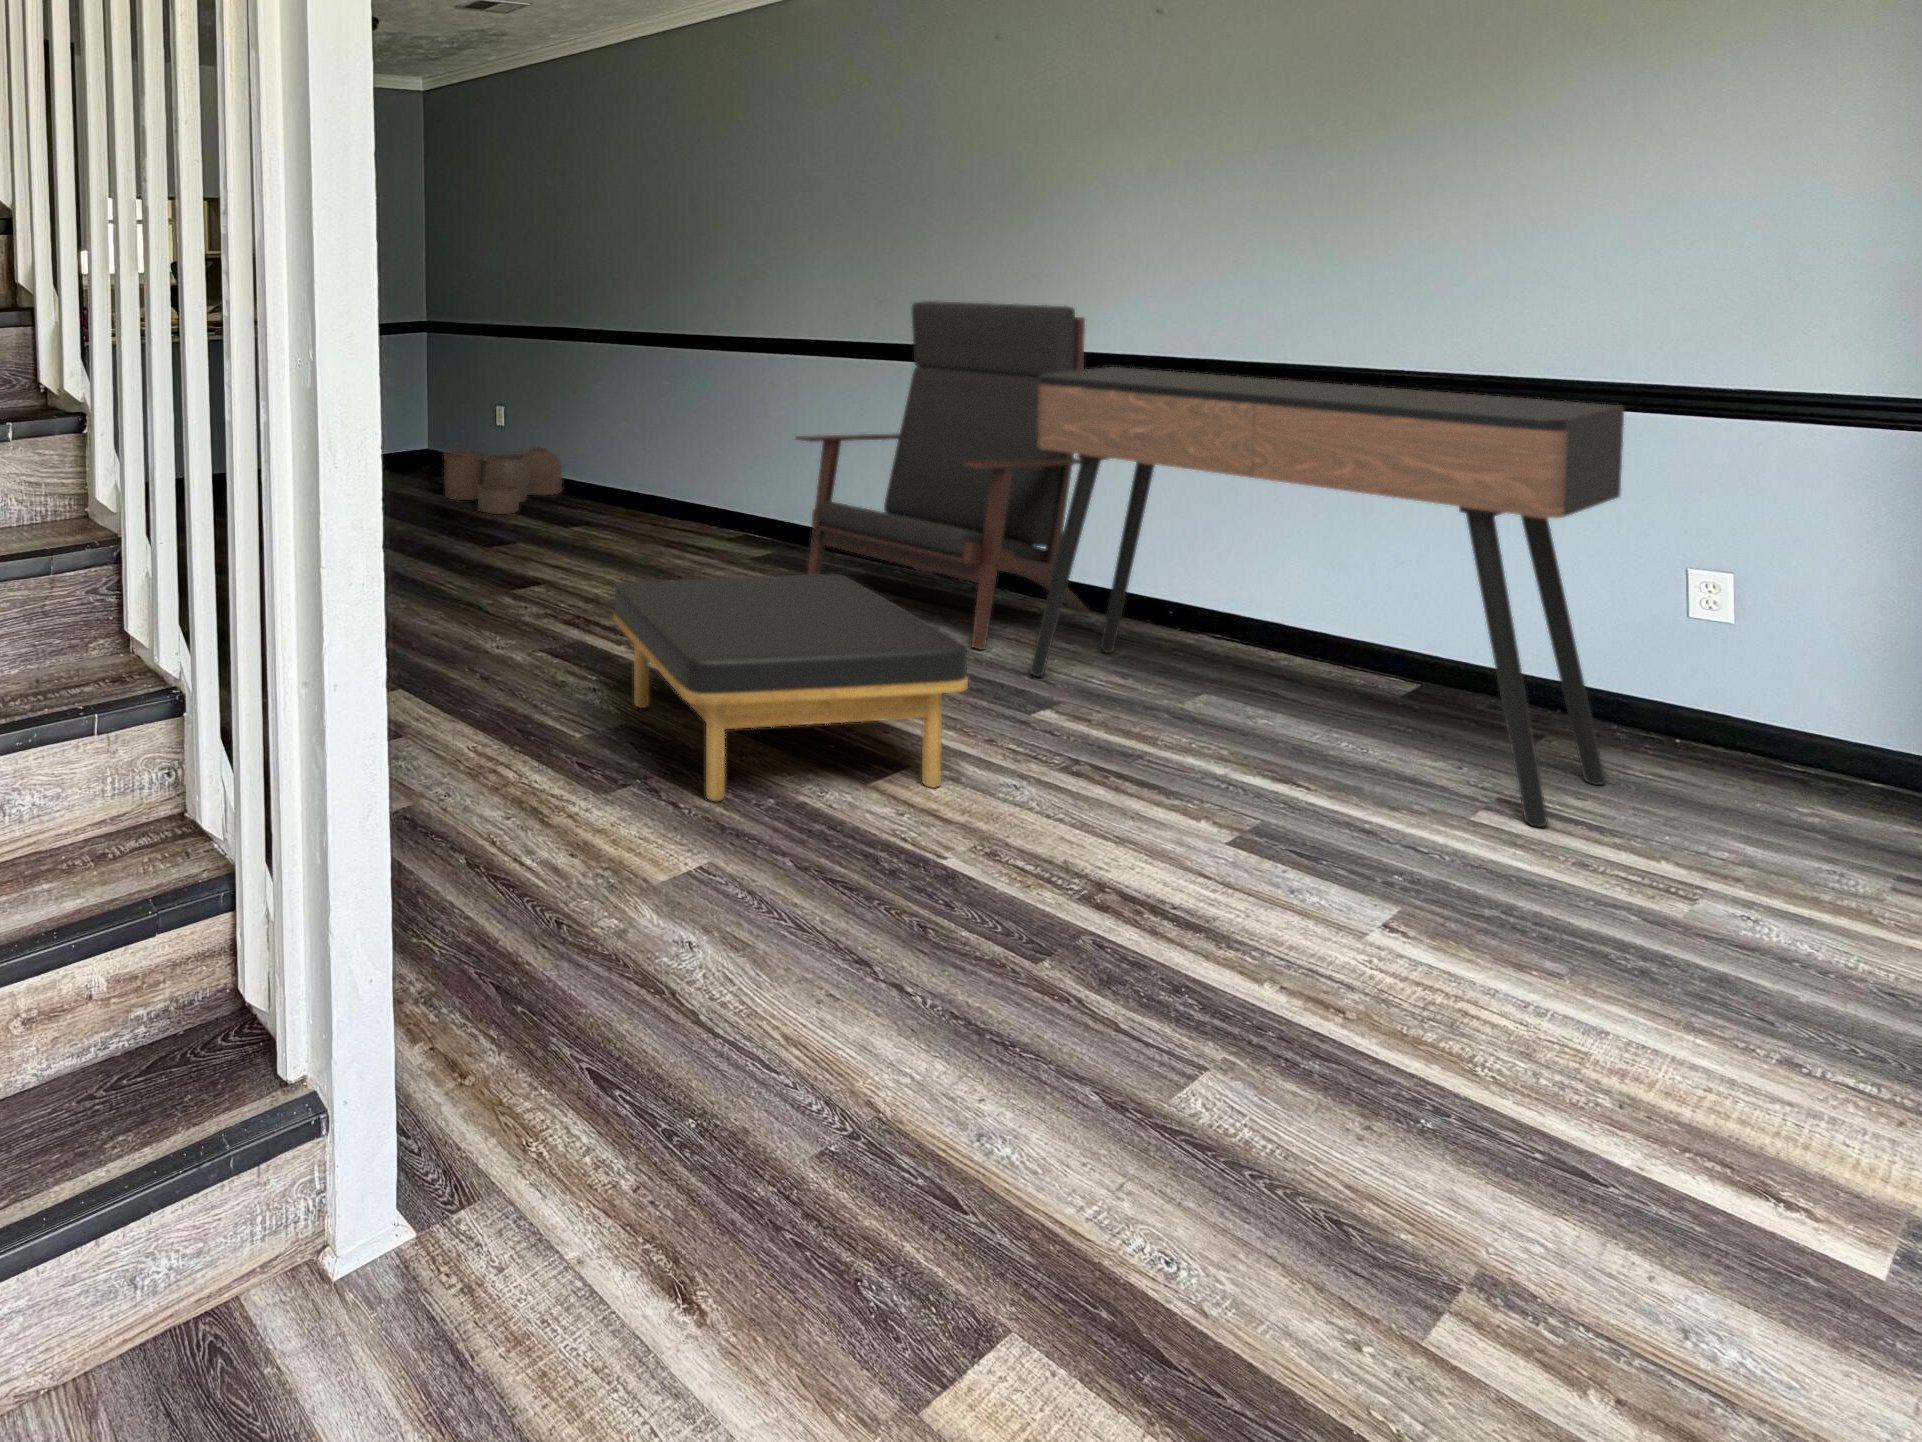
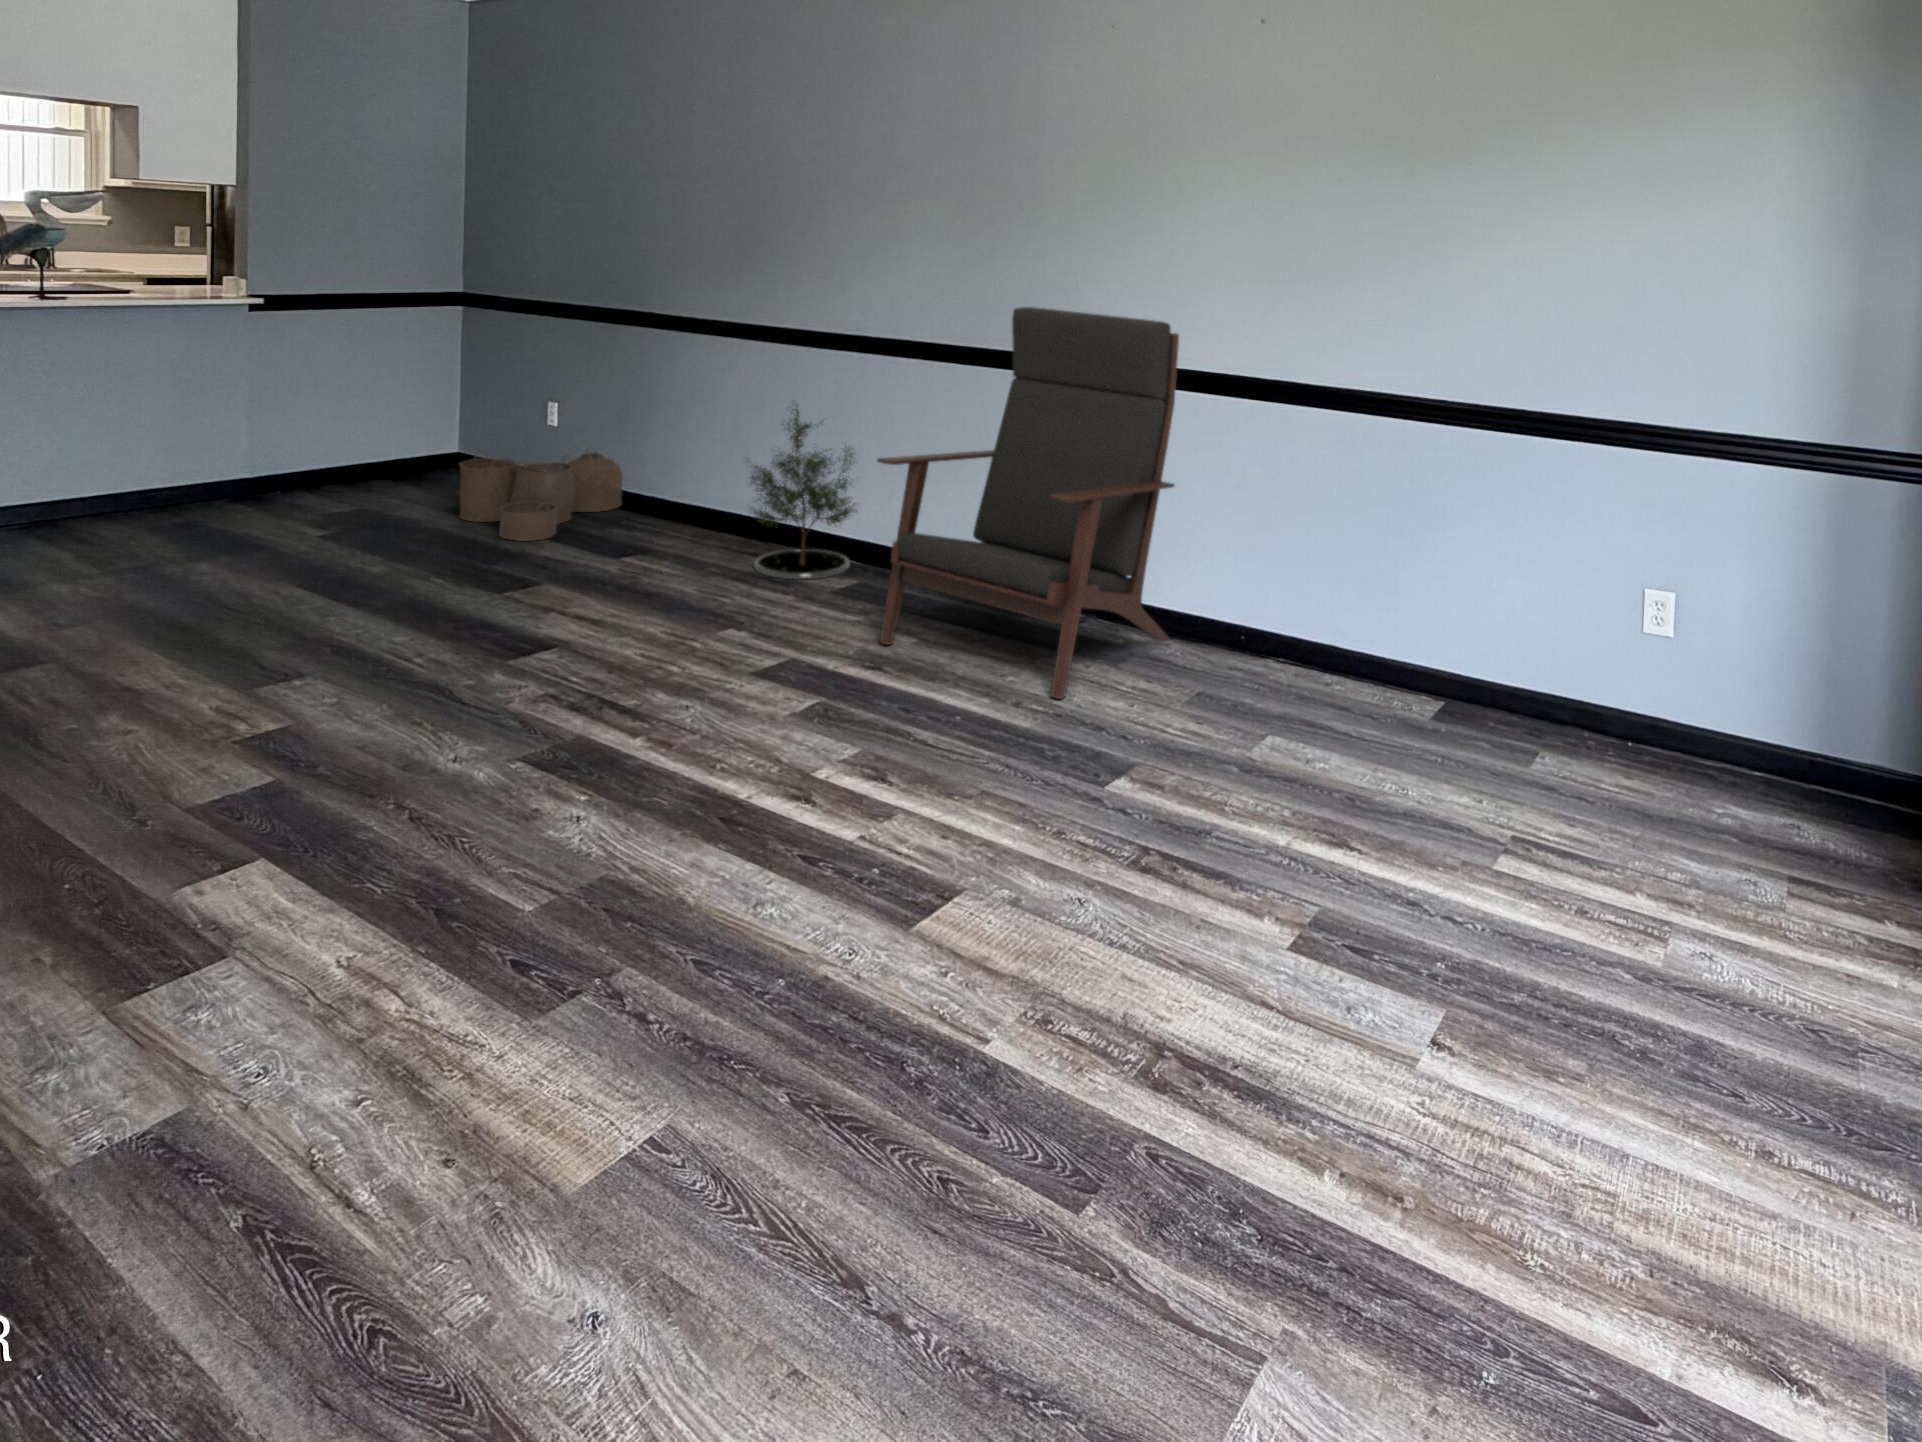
console table: present [1030,367,1624,827] -> none [1106,391,1623,869]
potted tree: none [669,394,775,550] -> present [747,405,856,579]
ottoman: present [613,574,968,801] -> none [602,640,1033,996]

